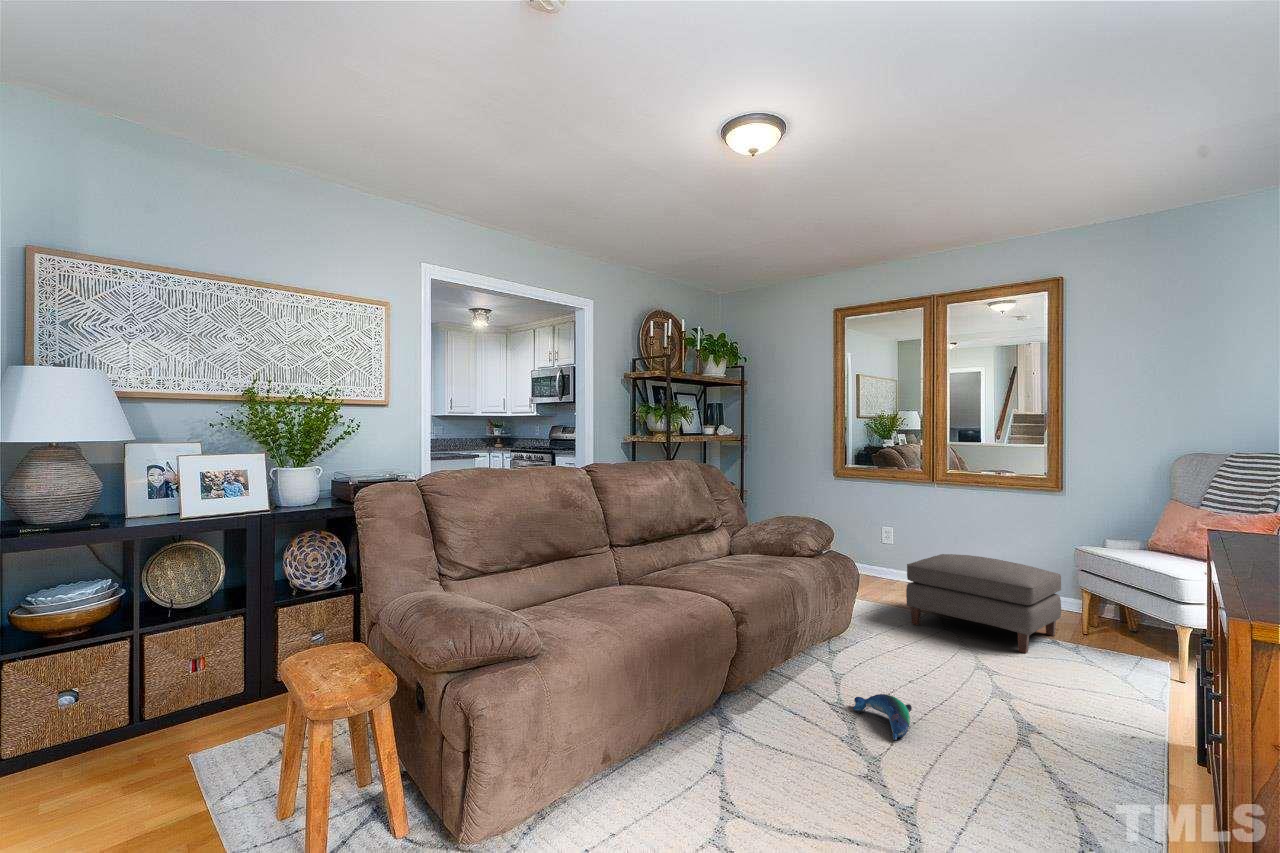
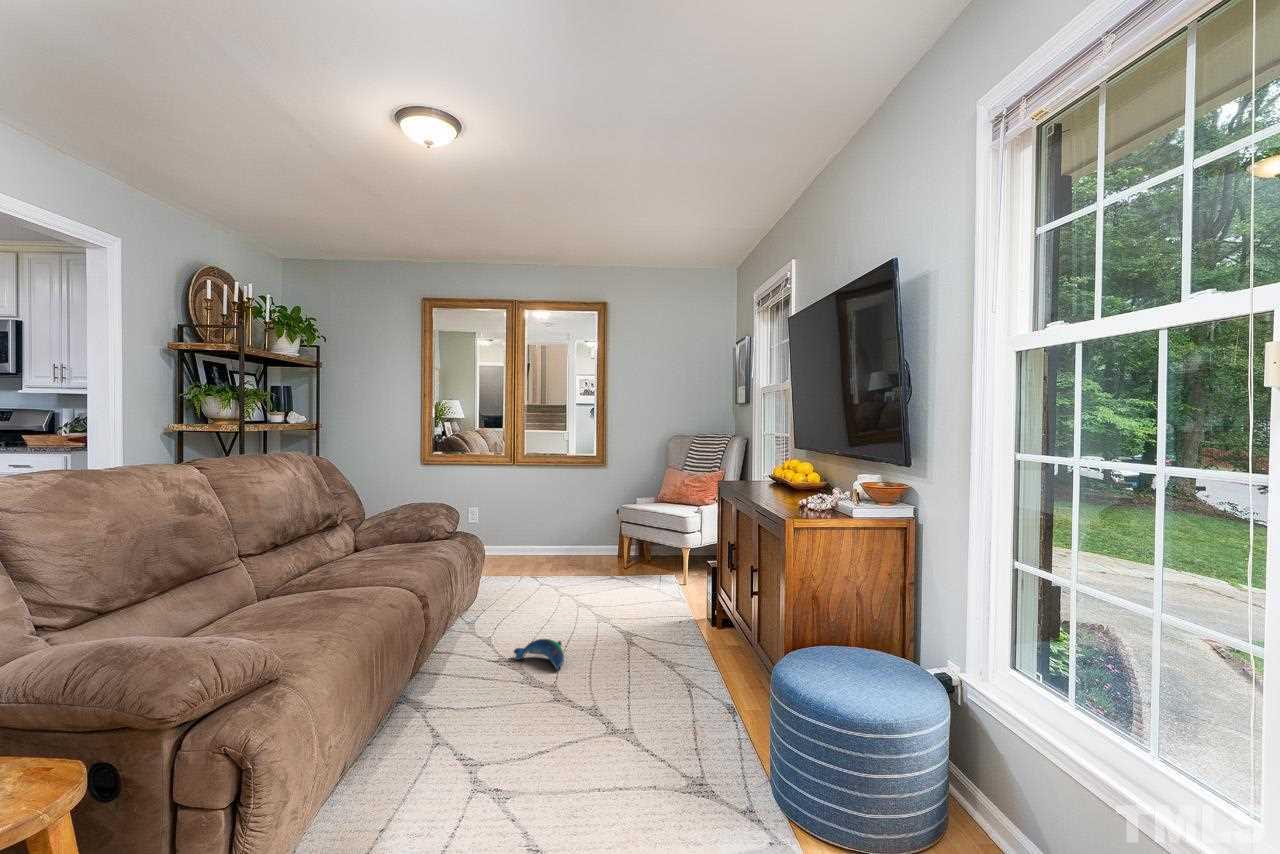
ottoman: present [906,554,1061,653] -> none [510,521,615,589]

